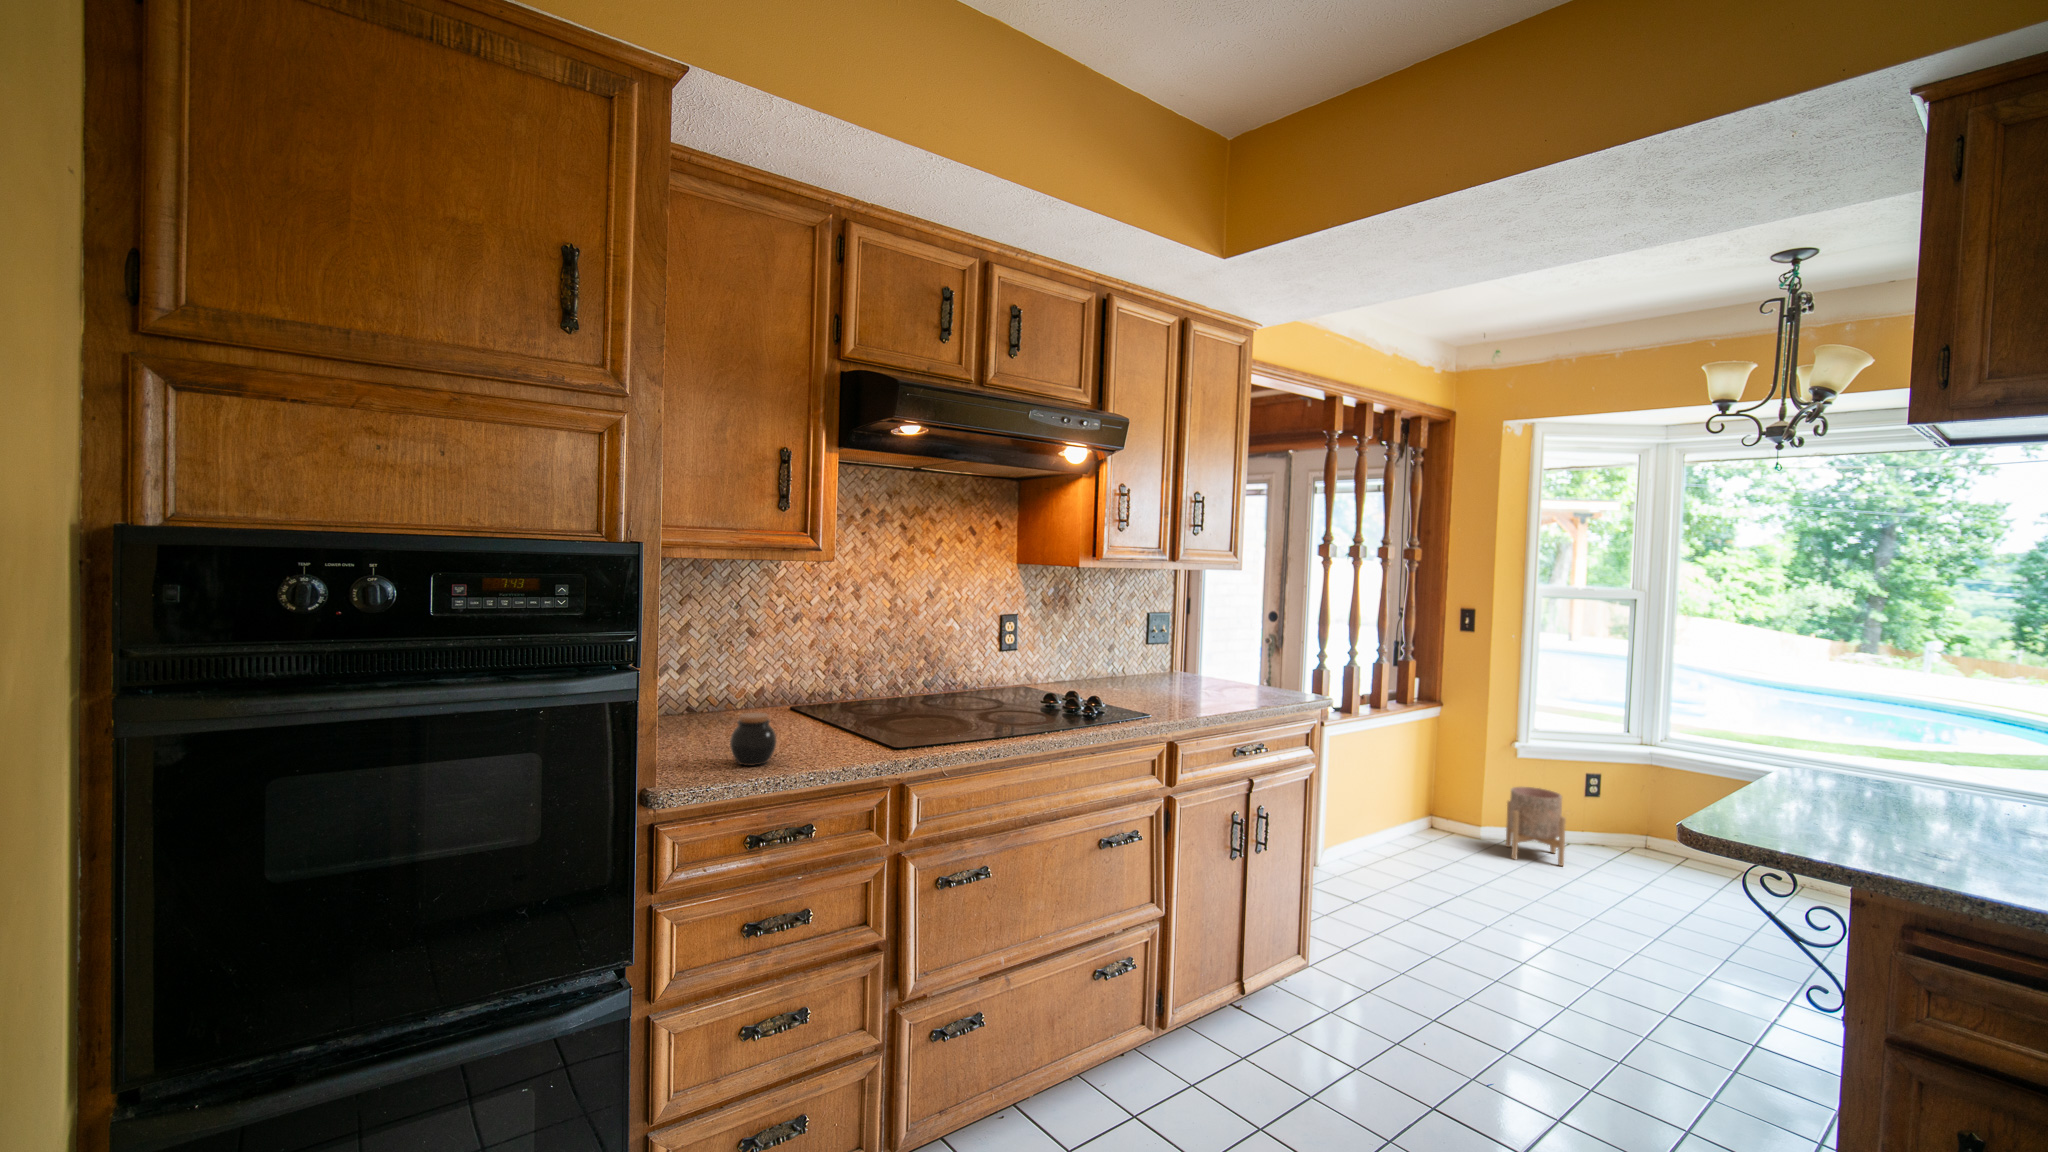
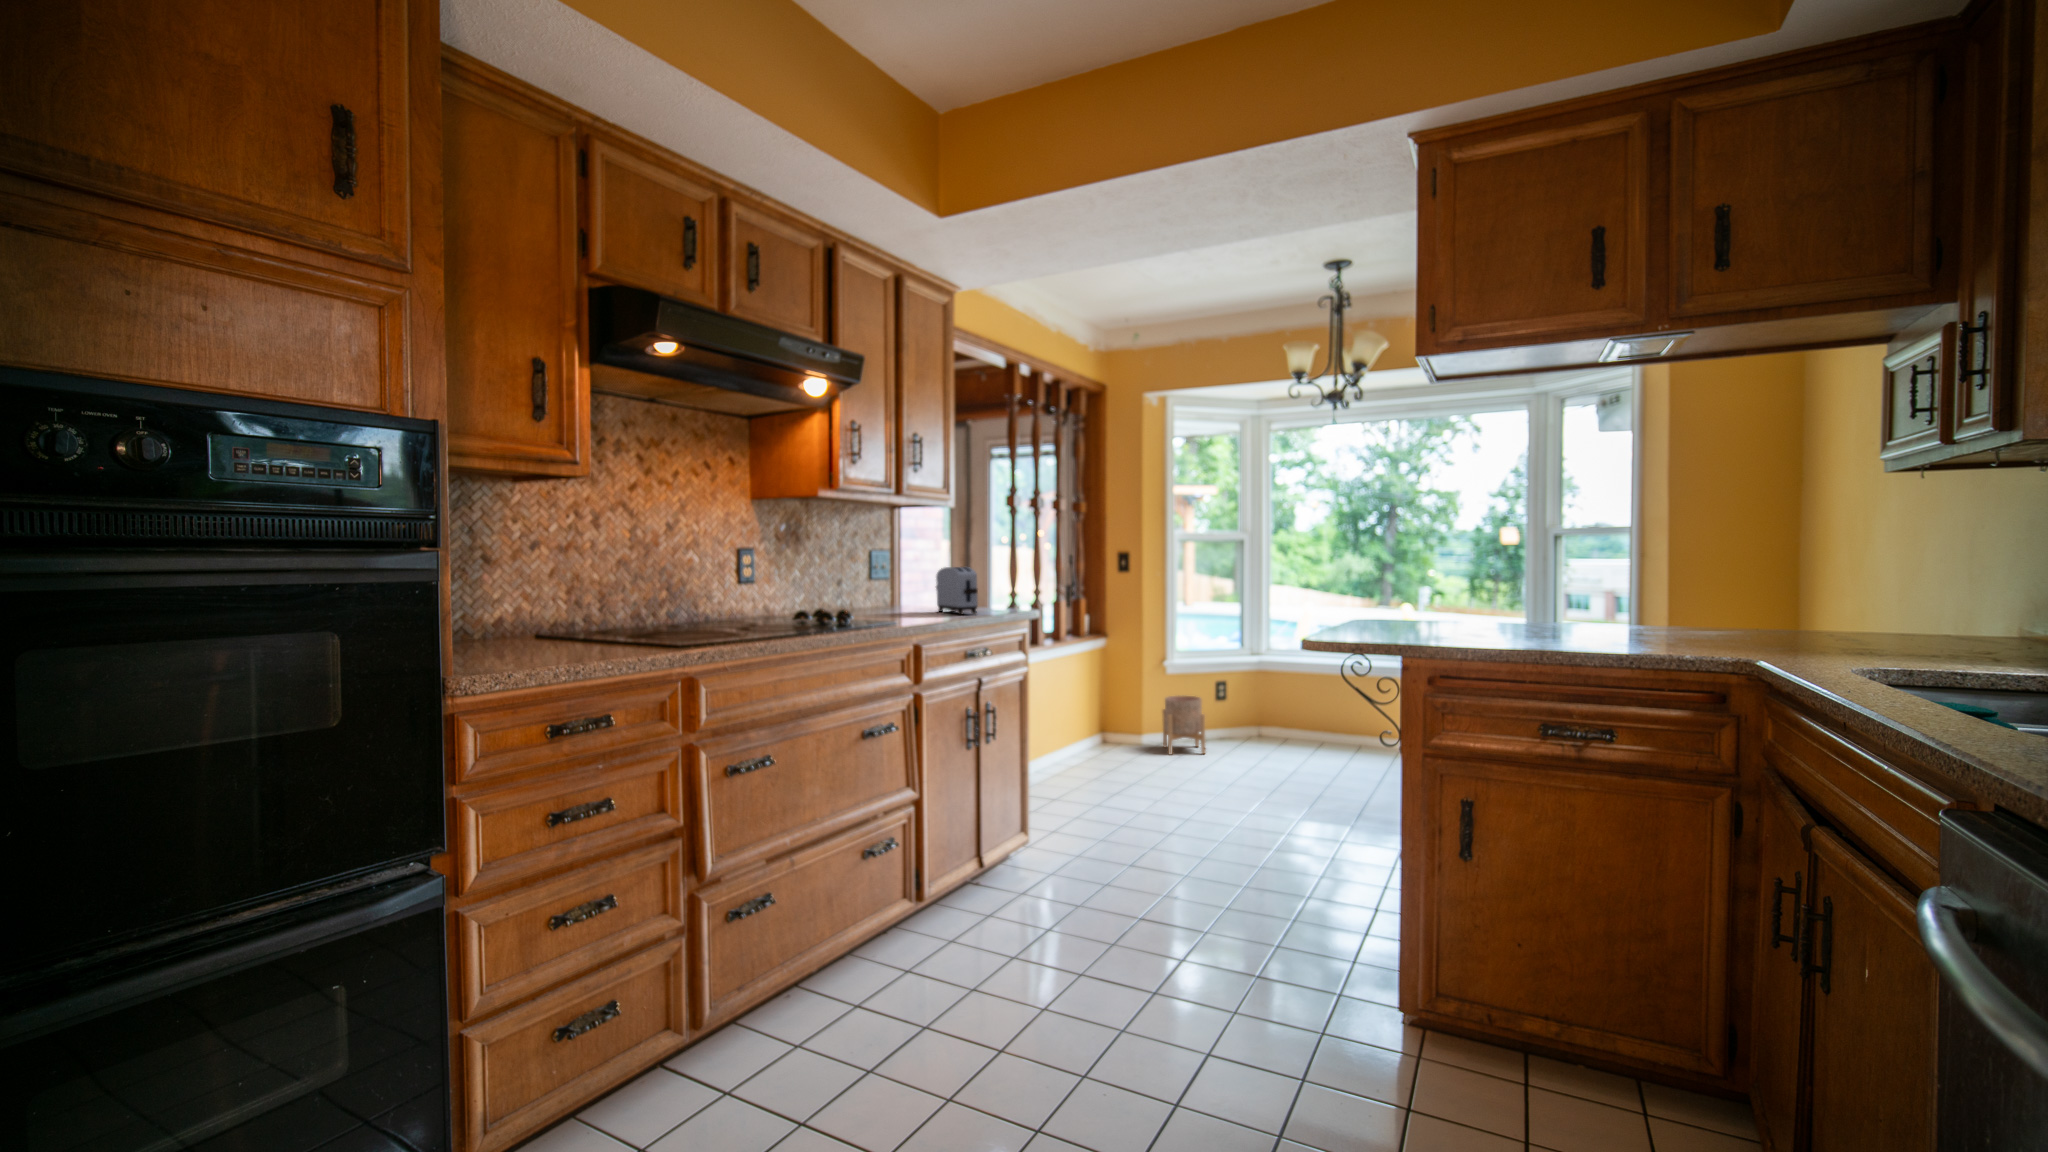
toaster: none [1210,645,1255,704] -> present [936,567,978,615]
jar: present [730,713,776,766] -> none [516,611,566,661]

